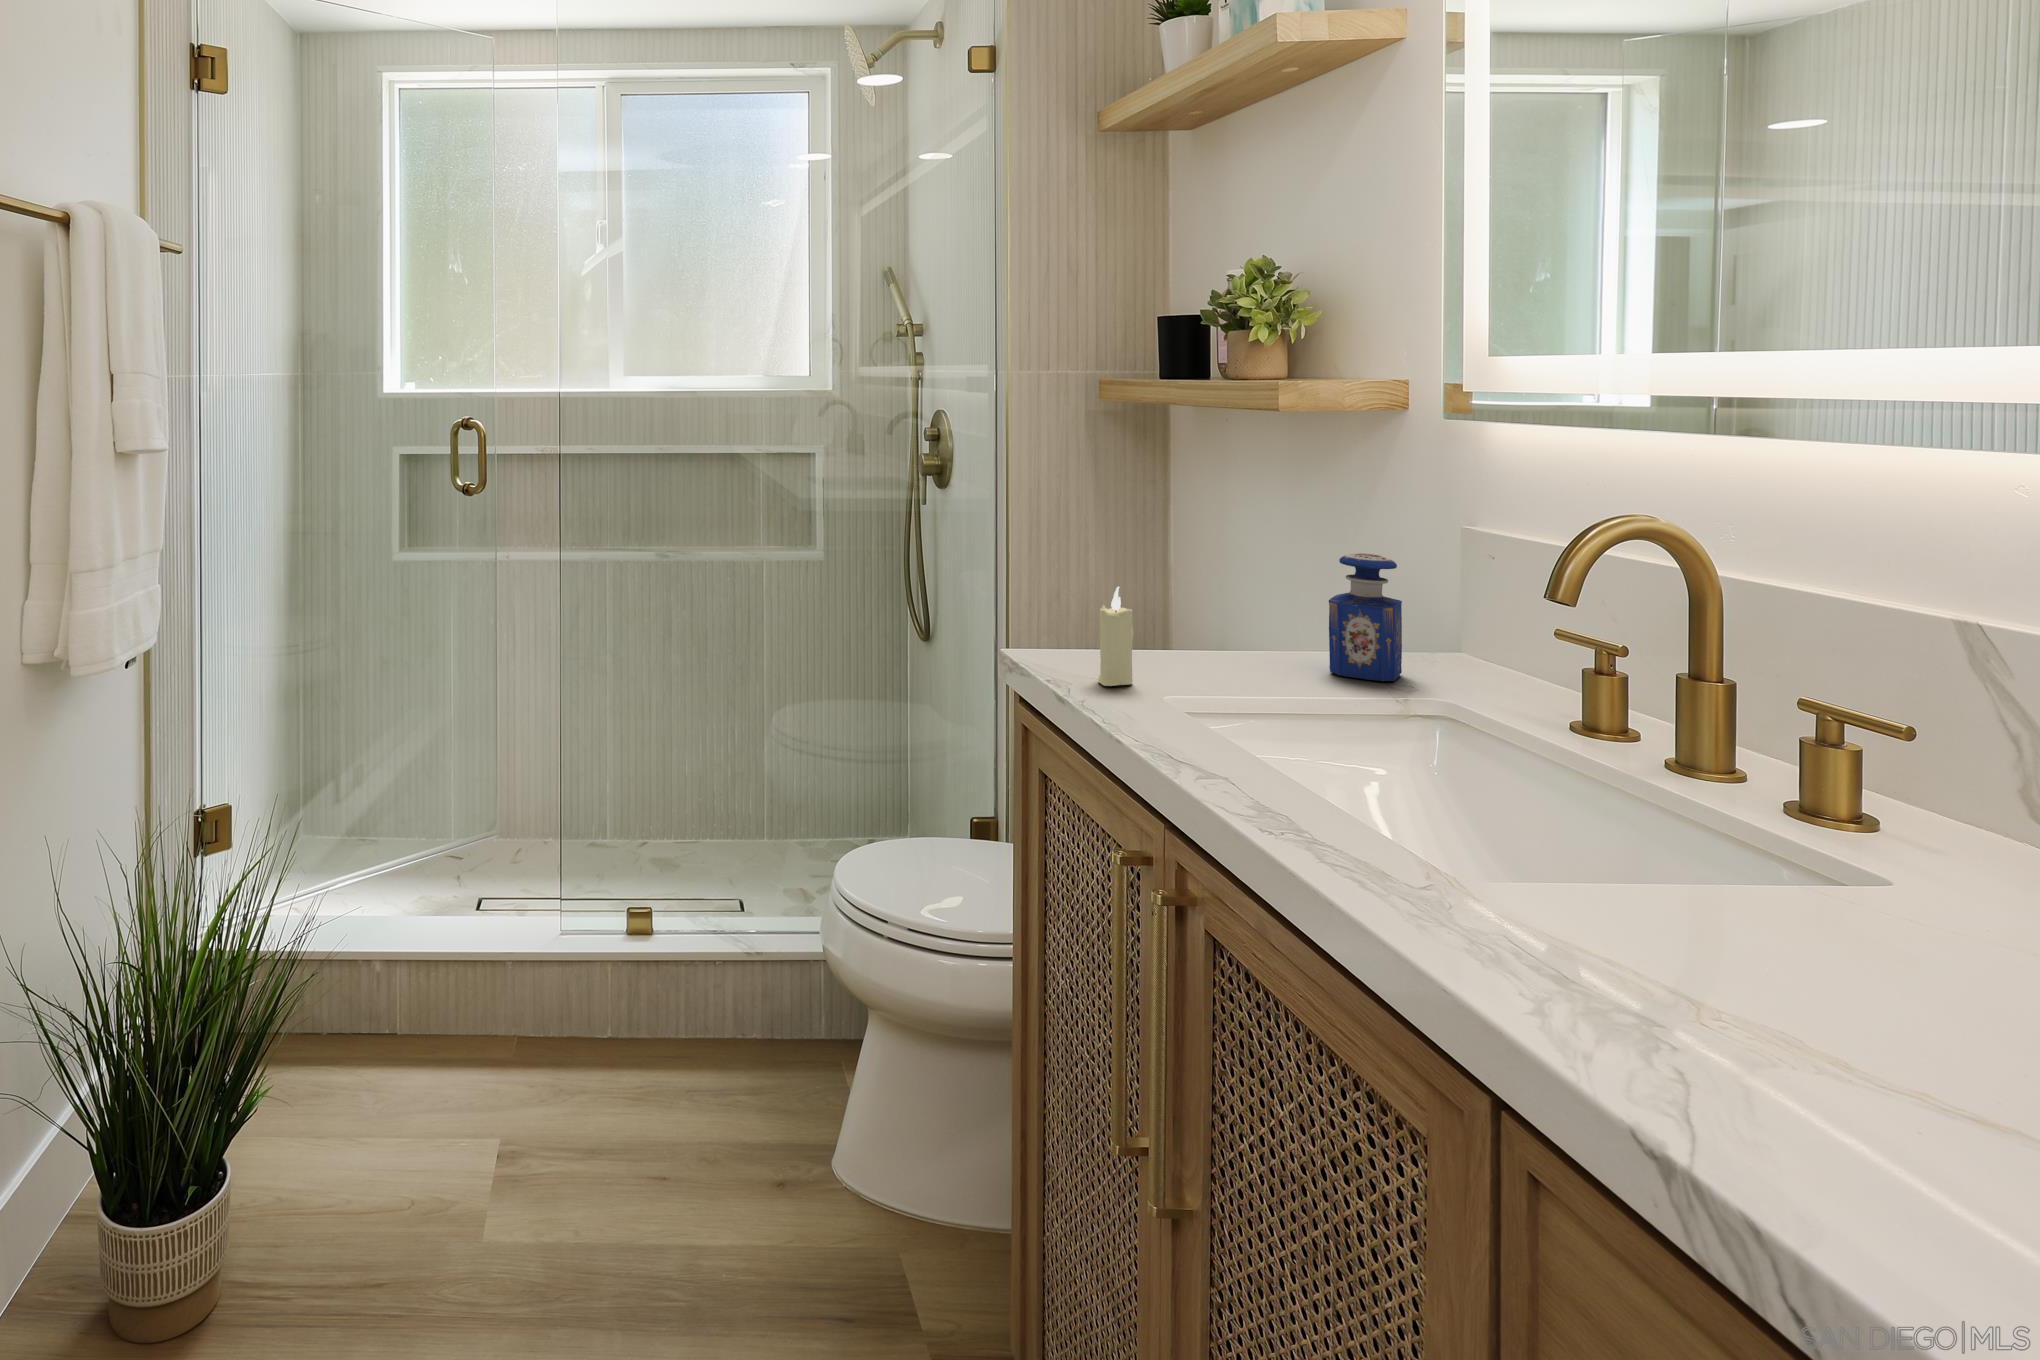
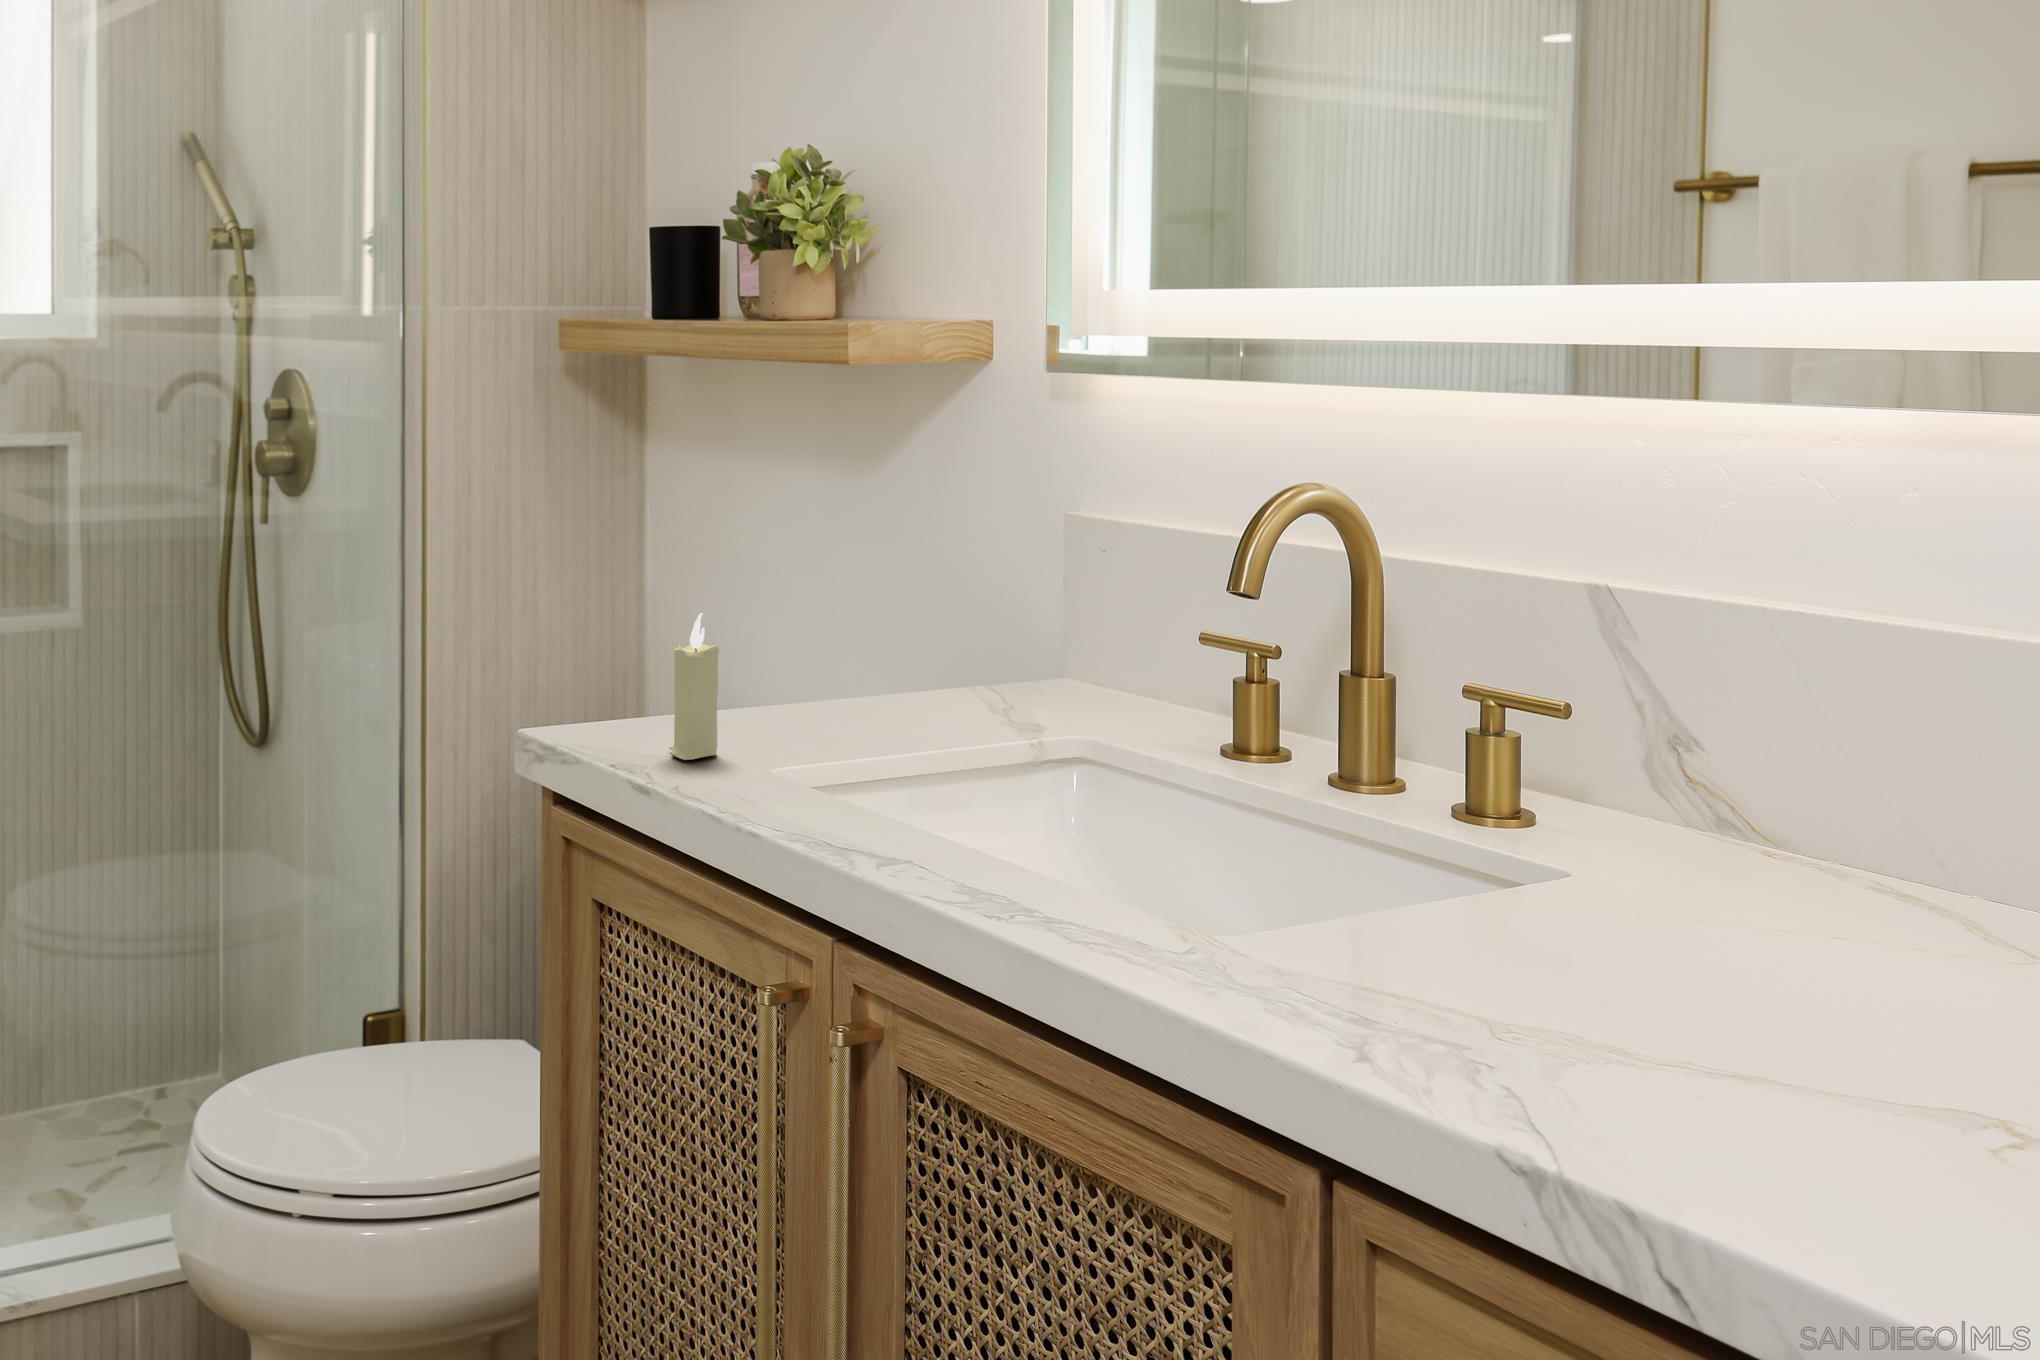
perfume bottle: present [1329,553,1402,681] -> none [936,552,1015,720]

